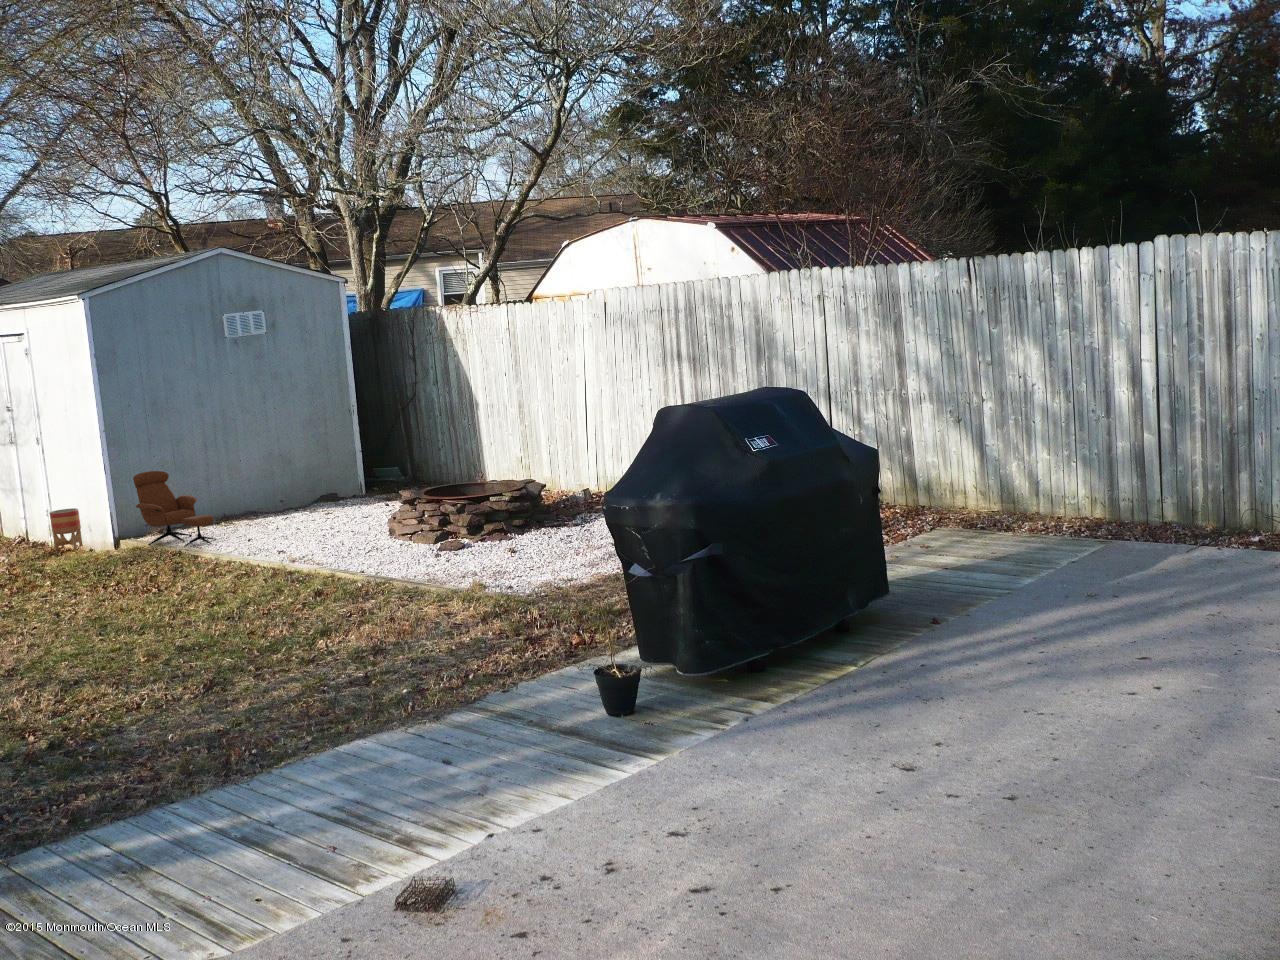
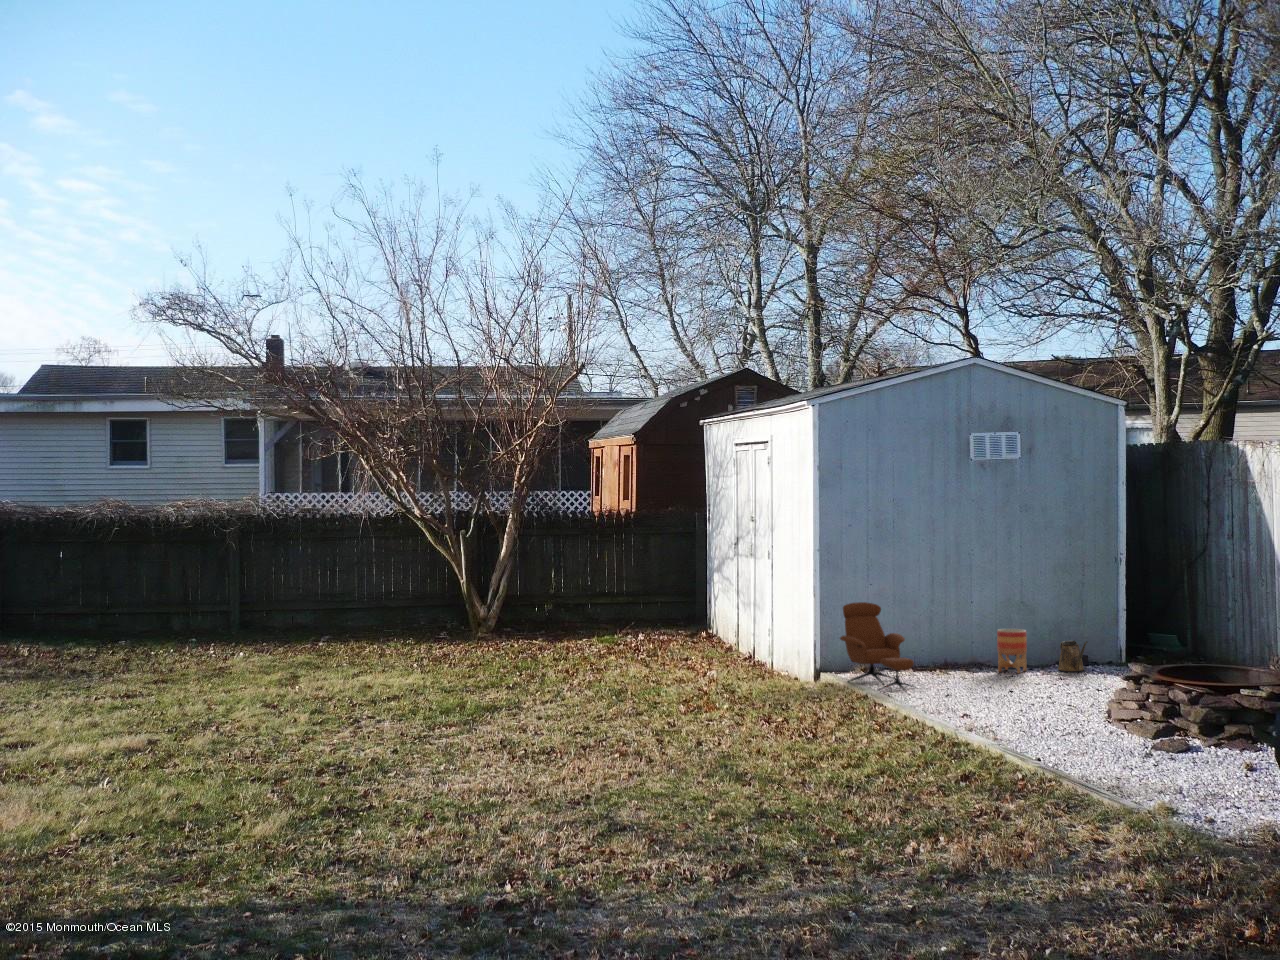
watering can: none [321,480,347,507] -> present [1058,641,1088,671]
planter: present [50,508,83,551] -> present [997,629,1027,673]

